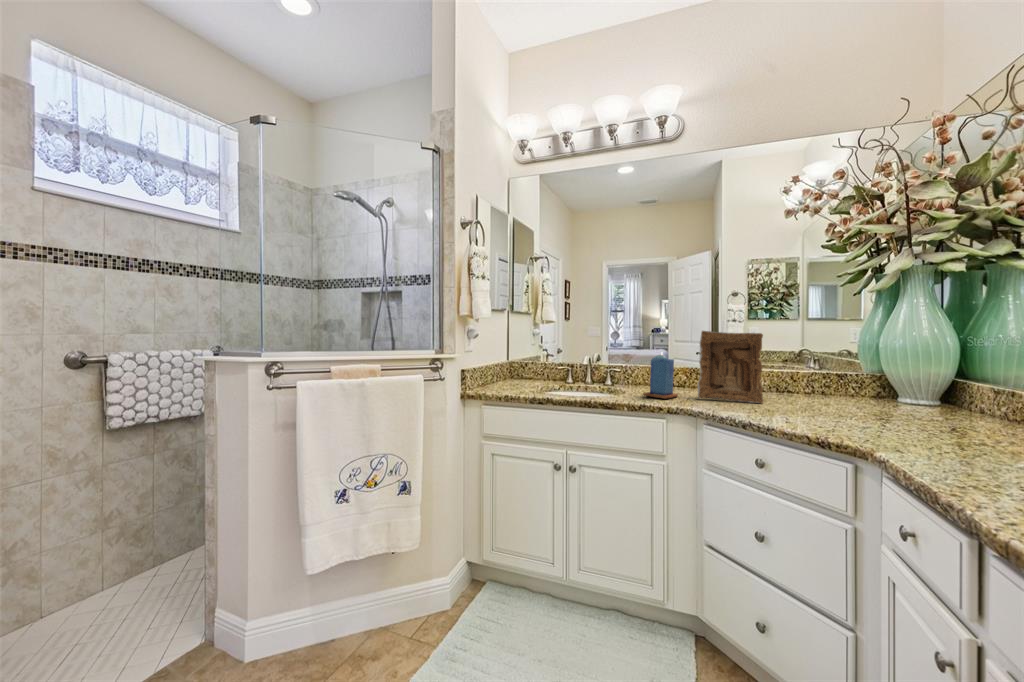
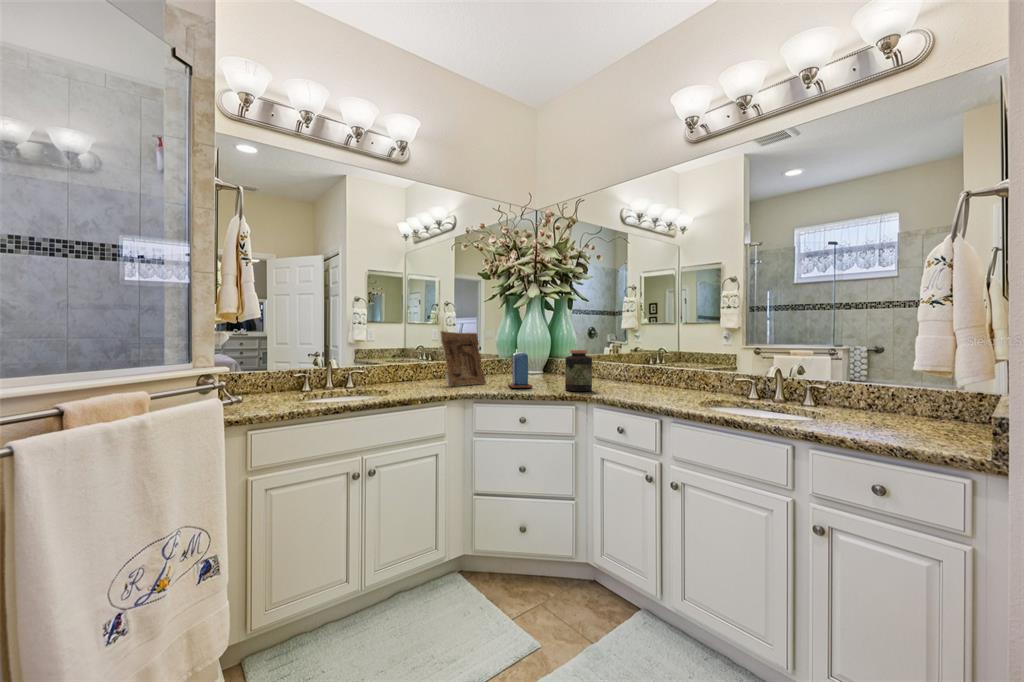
candle: present [643,352,678,399] -> present [508,349,532,388]
jar: none [863,365,933,446] -> present [565,350,592,391]

